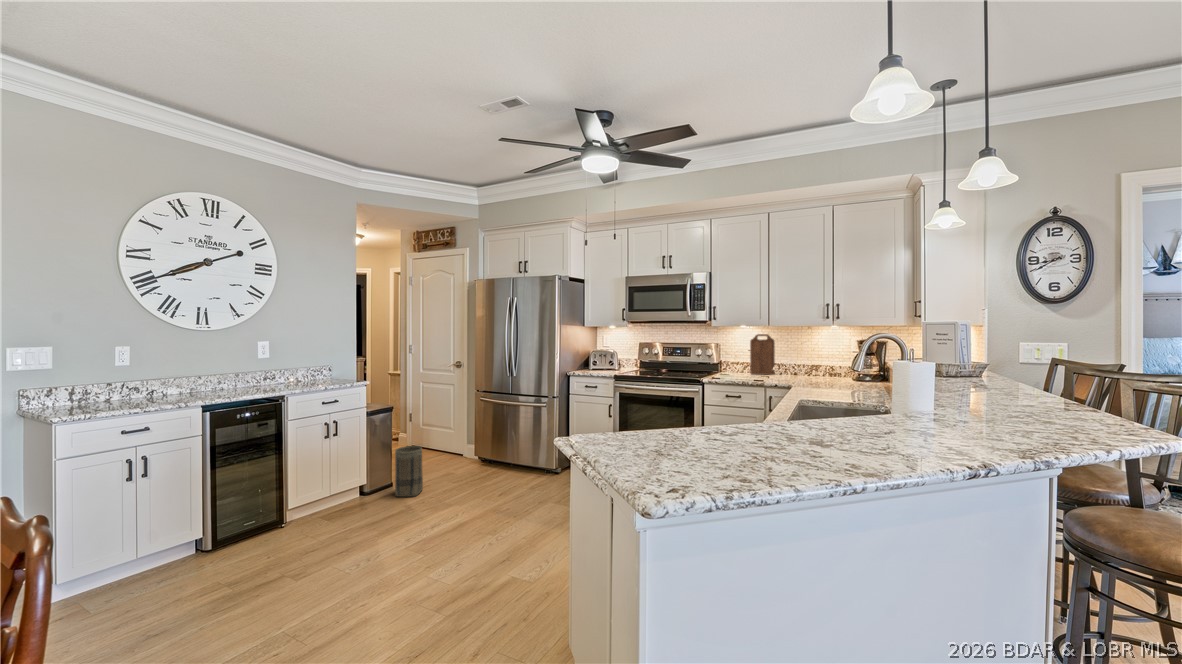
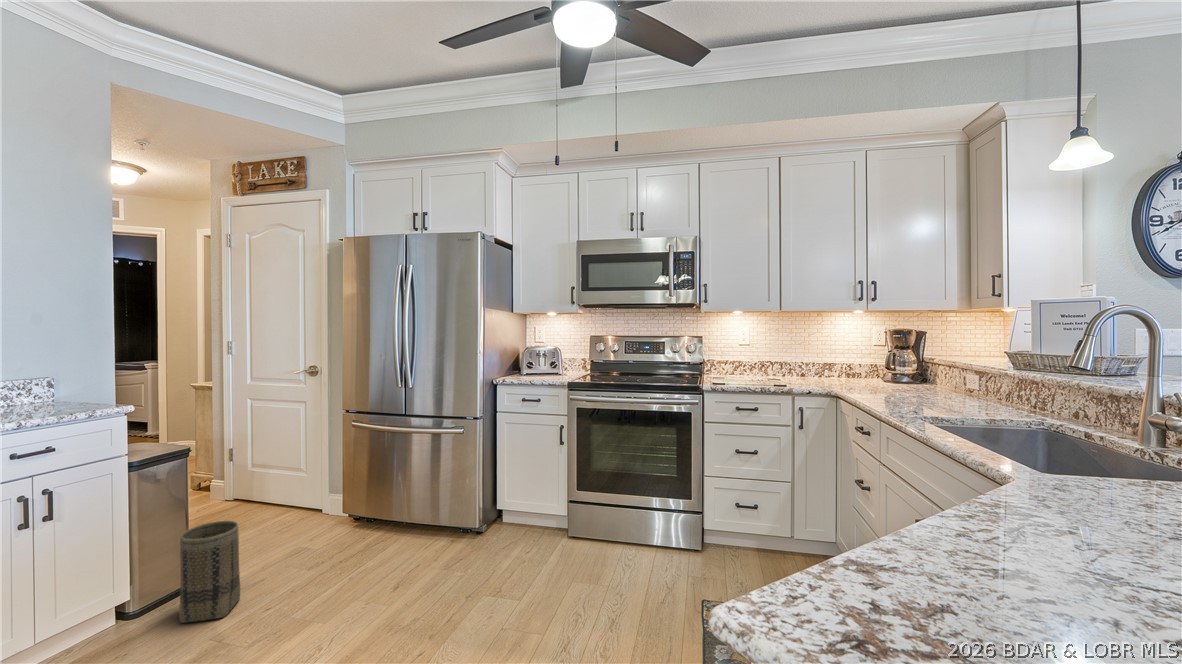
cutting board: present [750,334,775,375] -> none [745,323,775,377]

